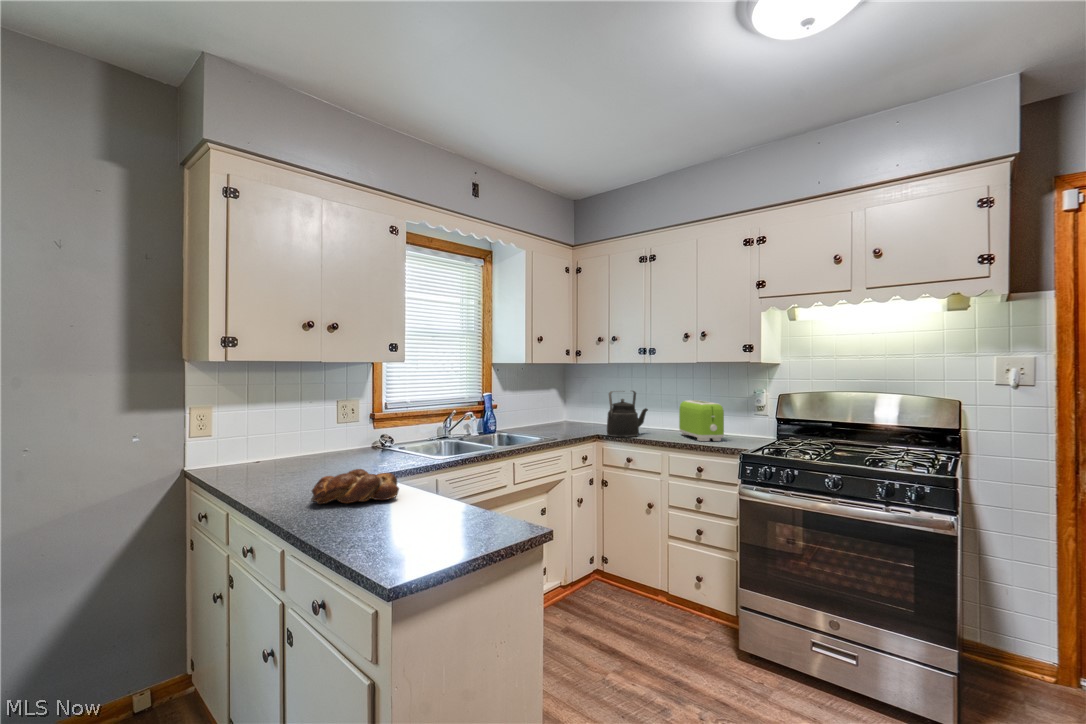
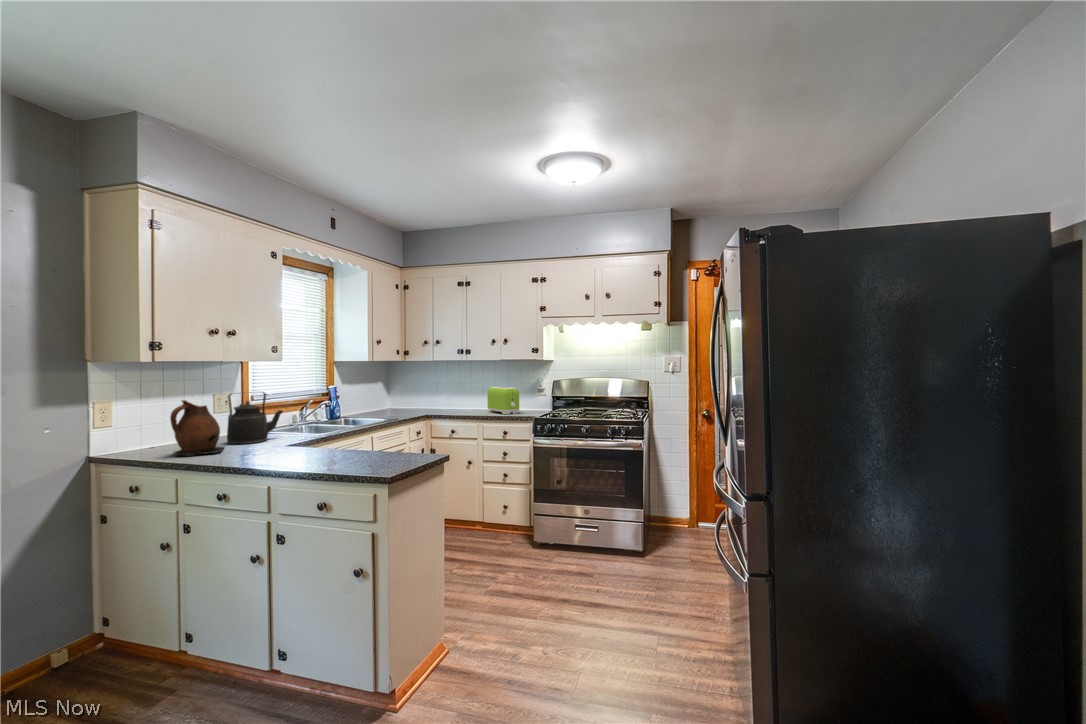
kettle: present [607,391,648,437] -> present [227,392,283,444]
ceramic pitcher: none [243,409,312,479] -> present [170,400,224,455]
bread loaf: present [311,469,399,504] -> none [271,437,337,462]

